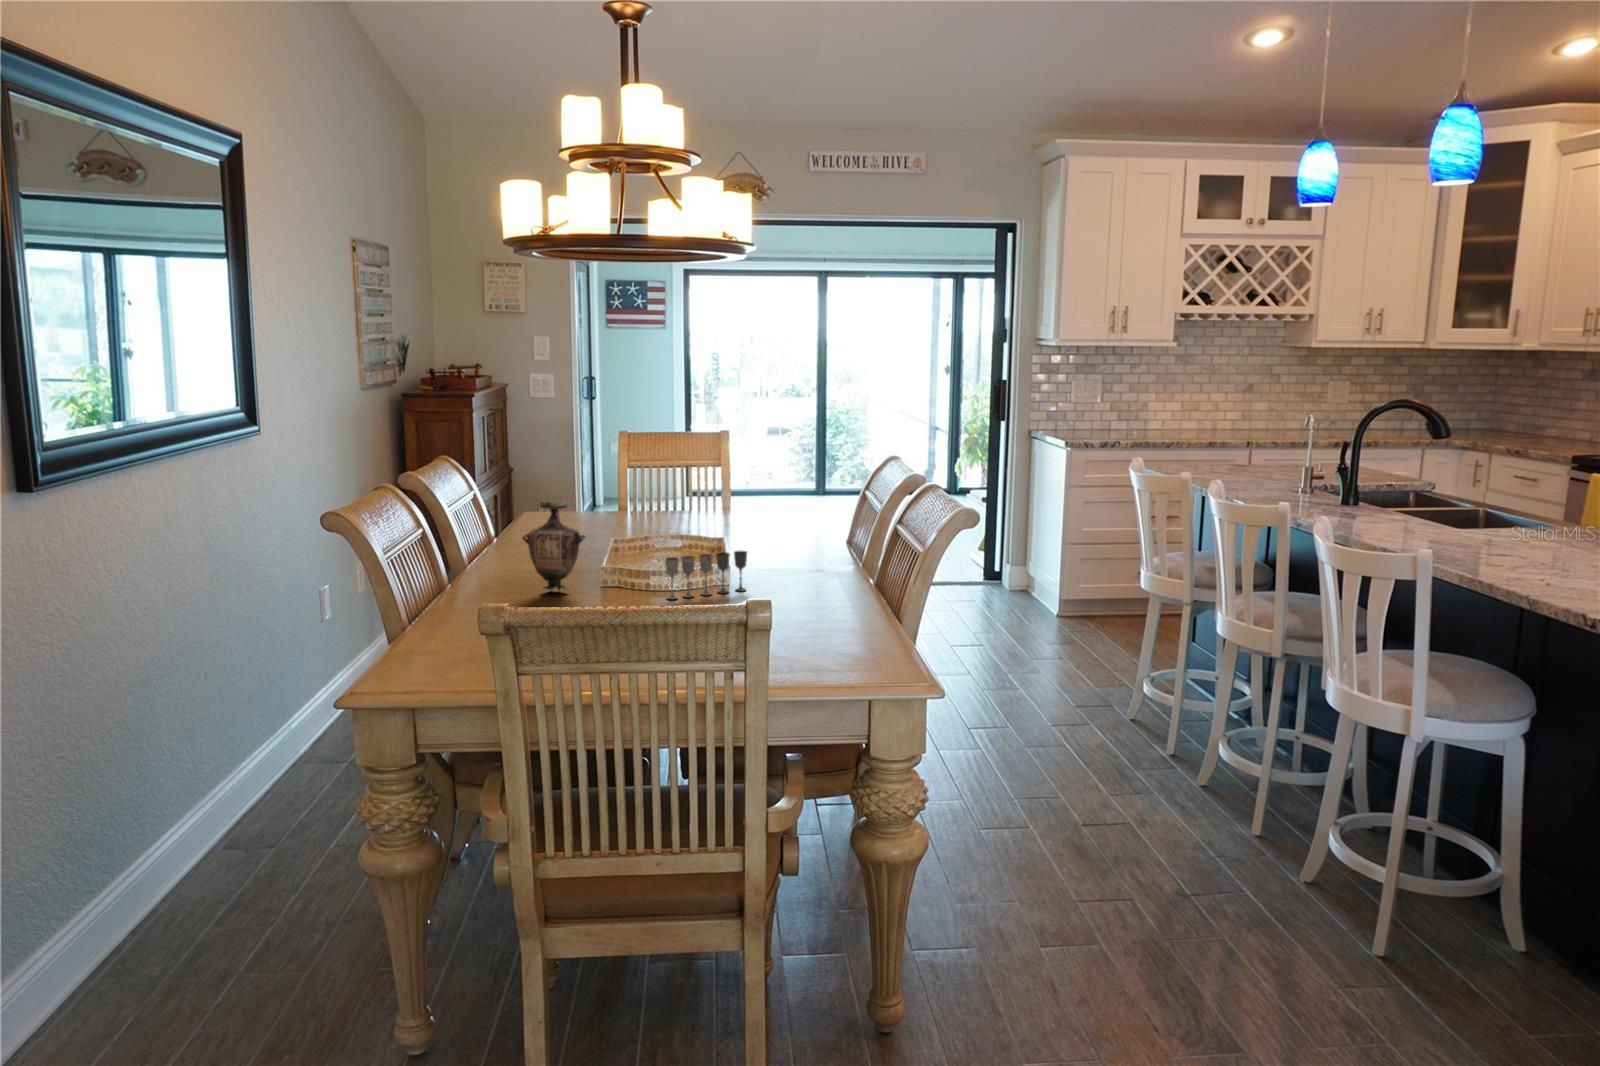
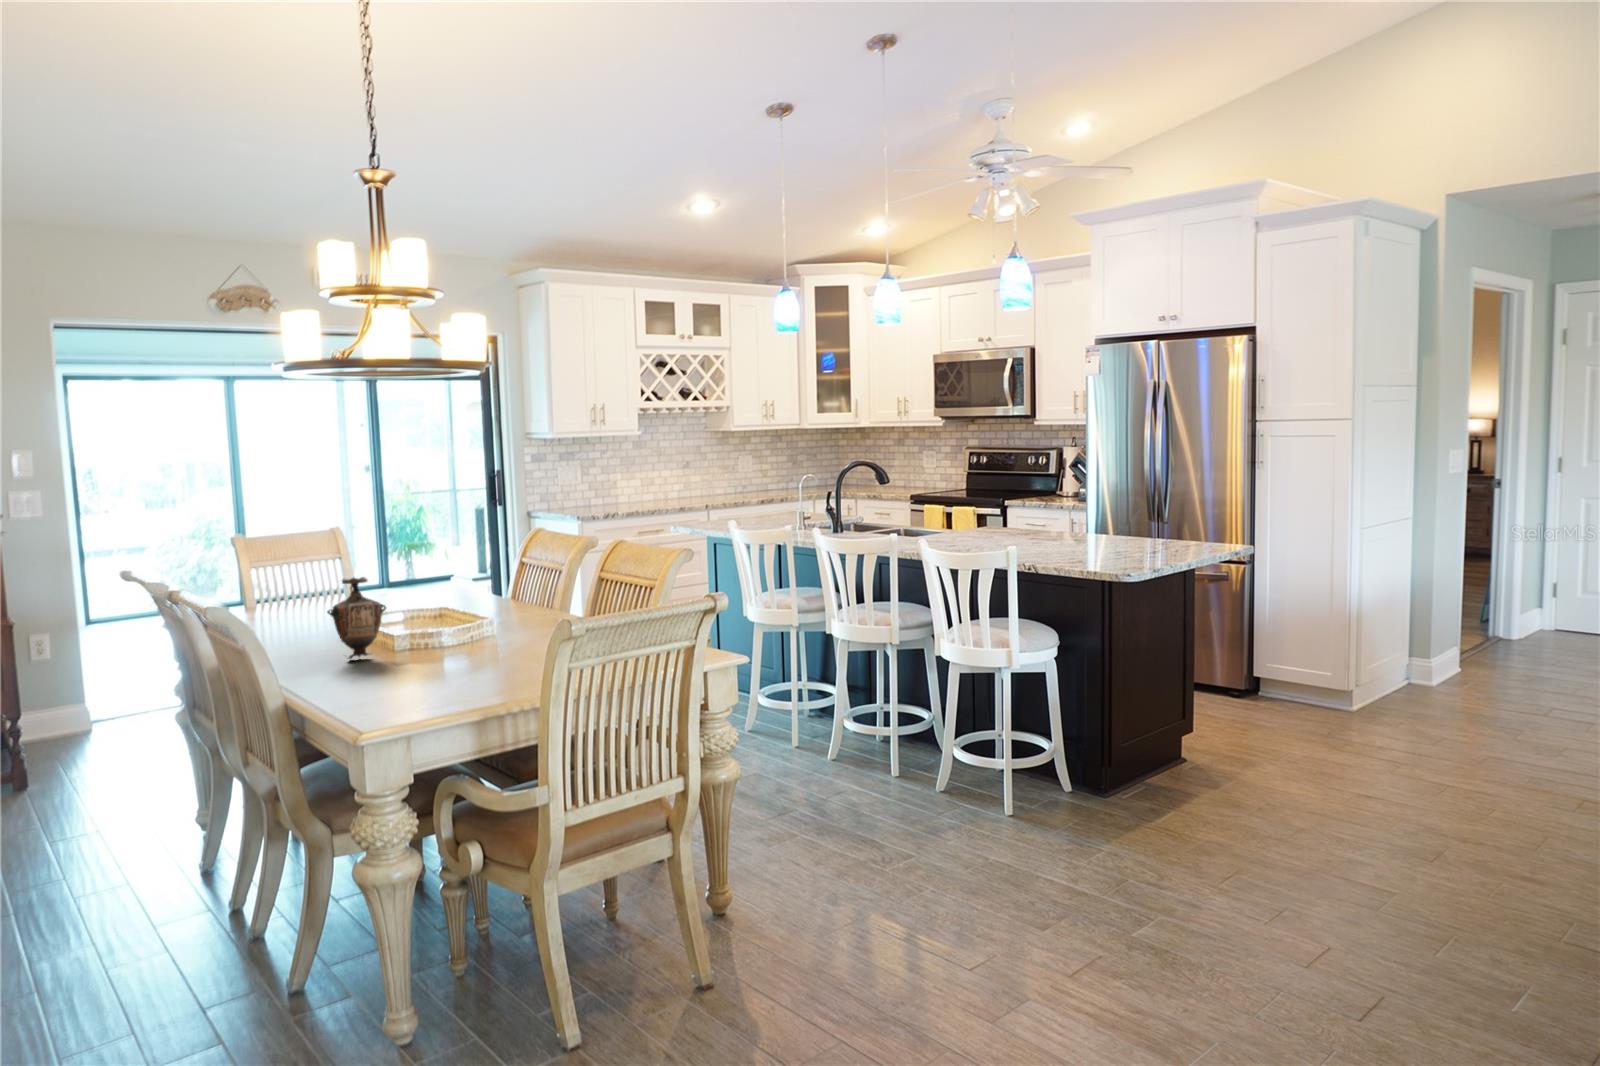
wine glass: present [665,551,747,599] -> none [461,601,516,647]

